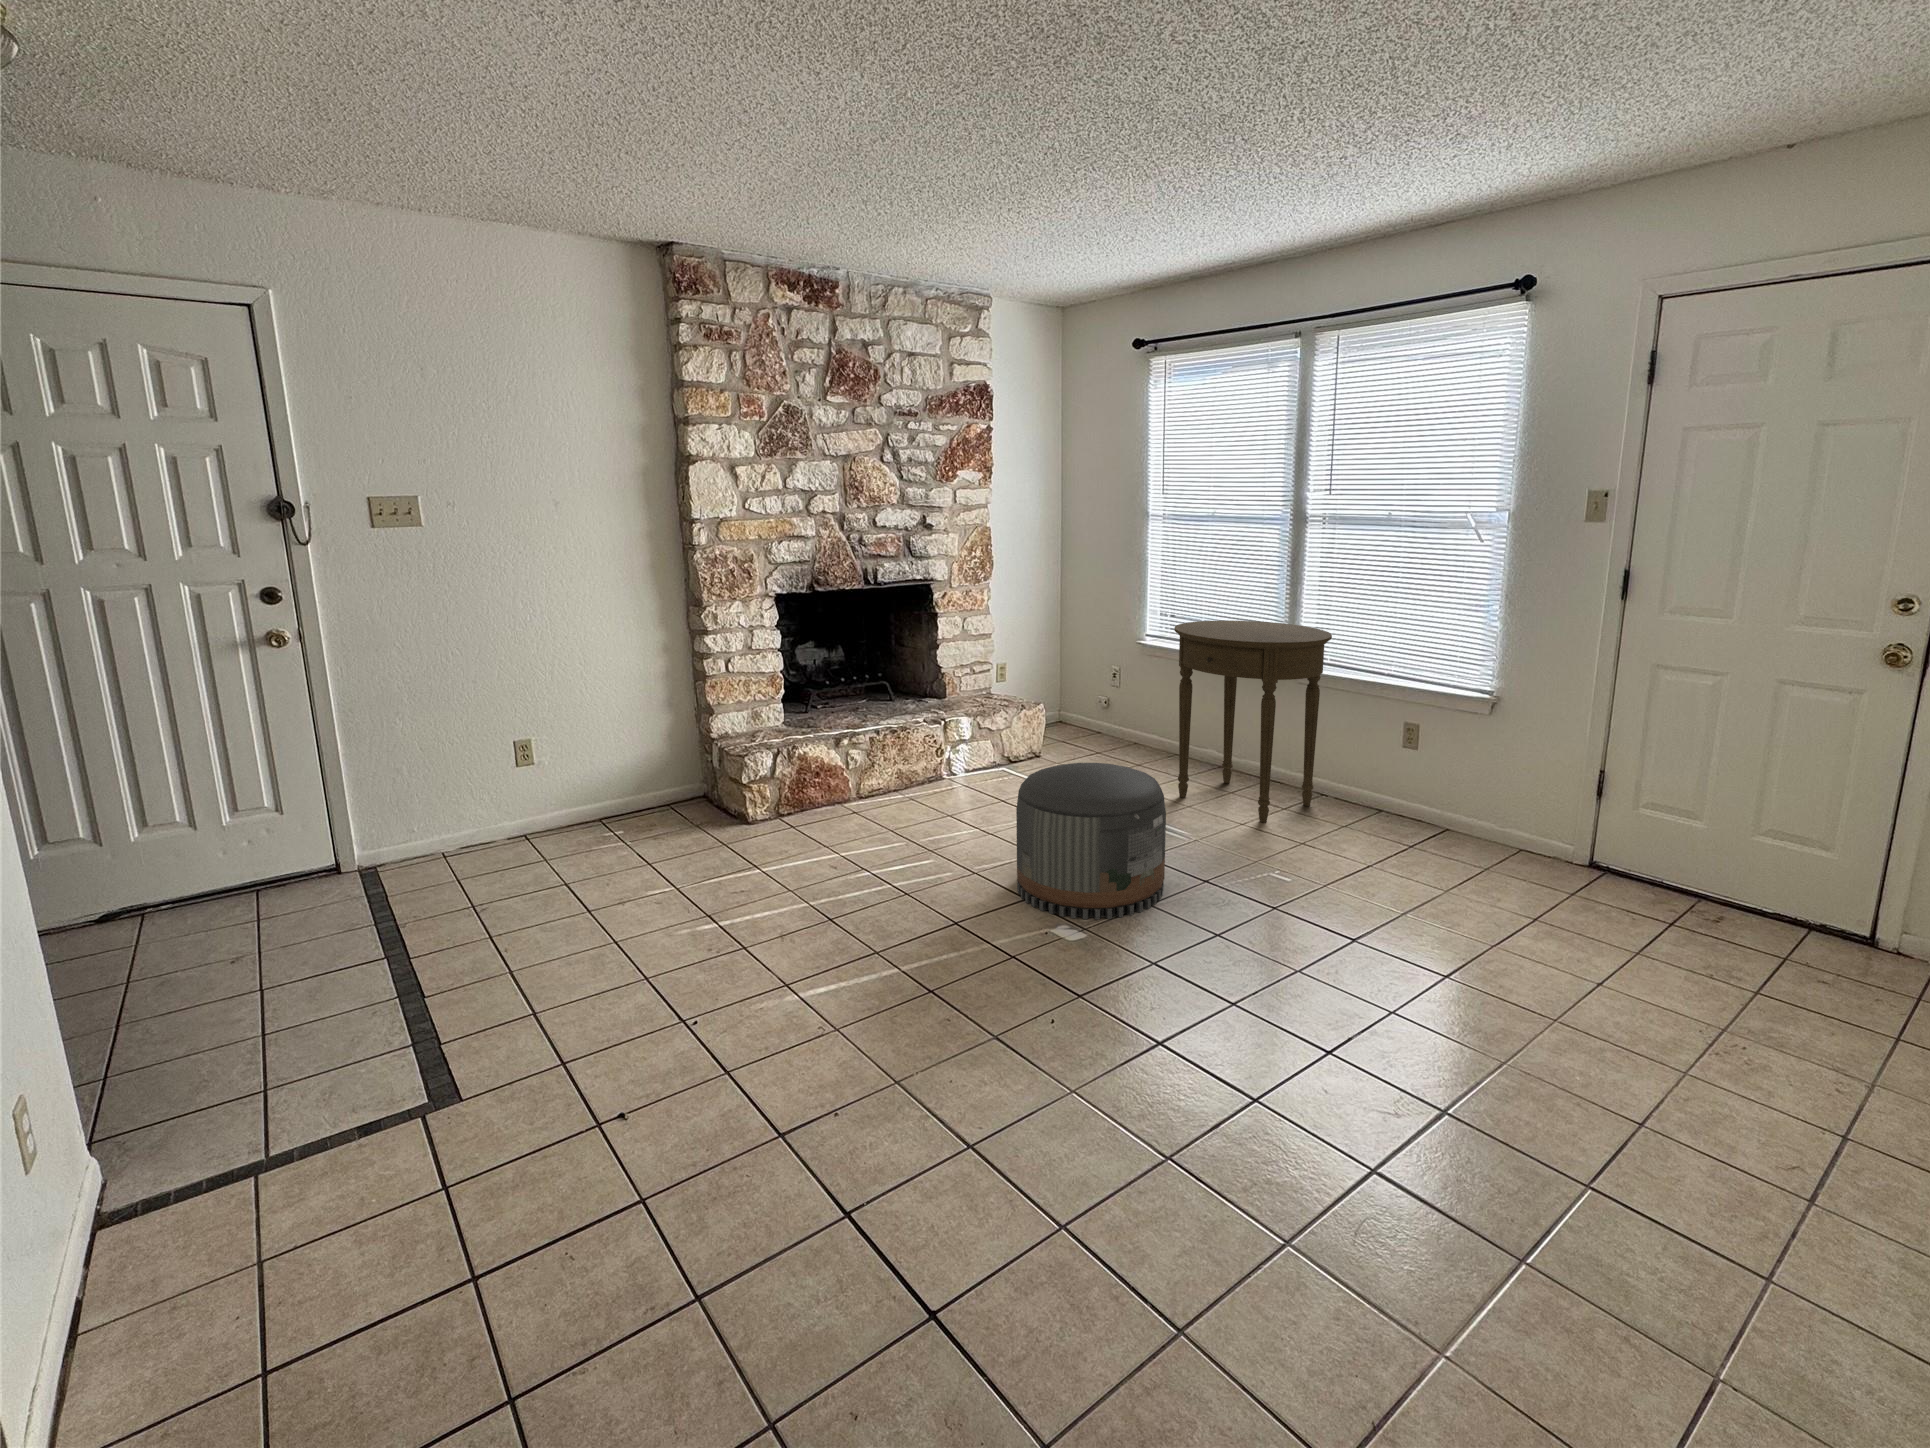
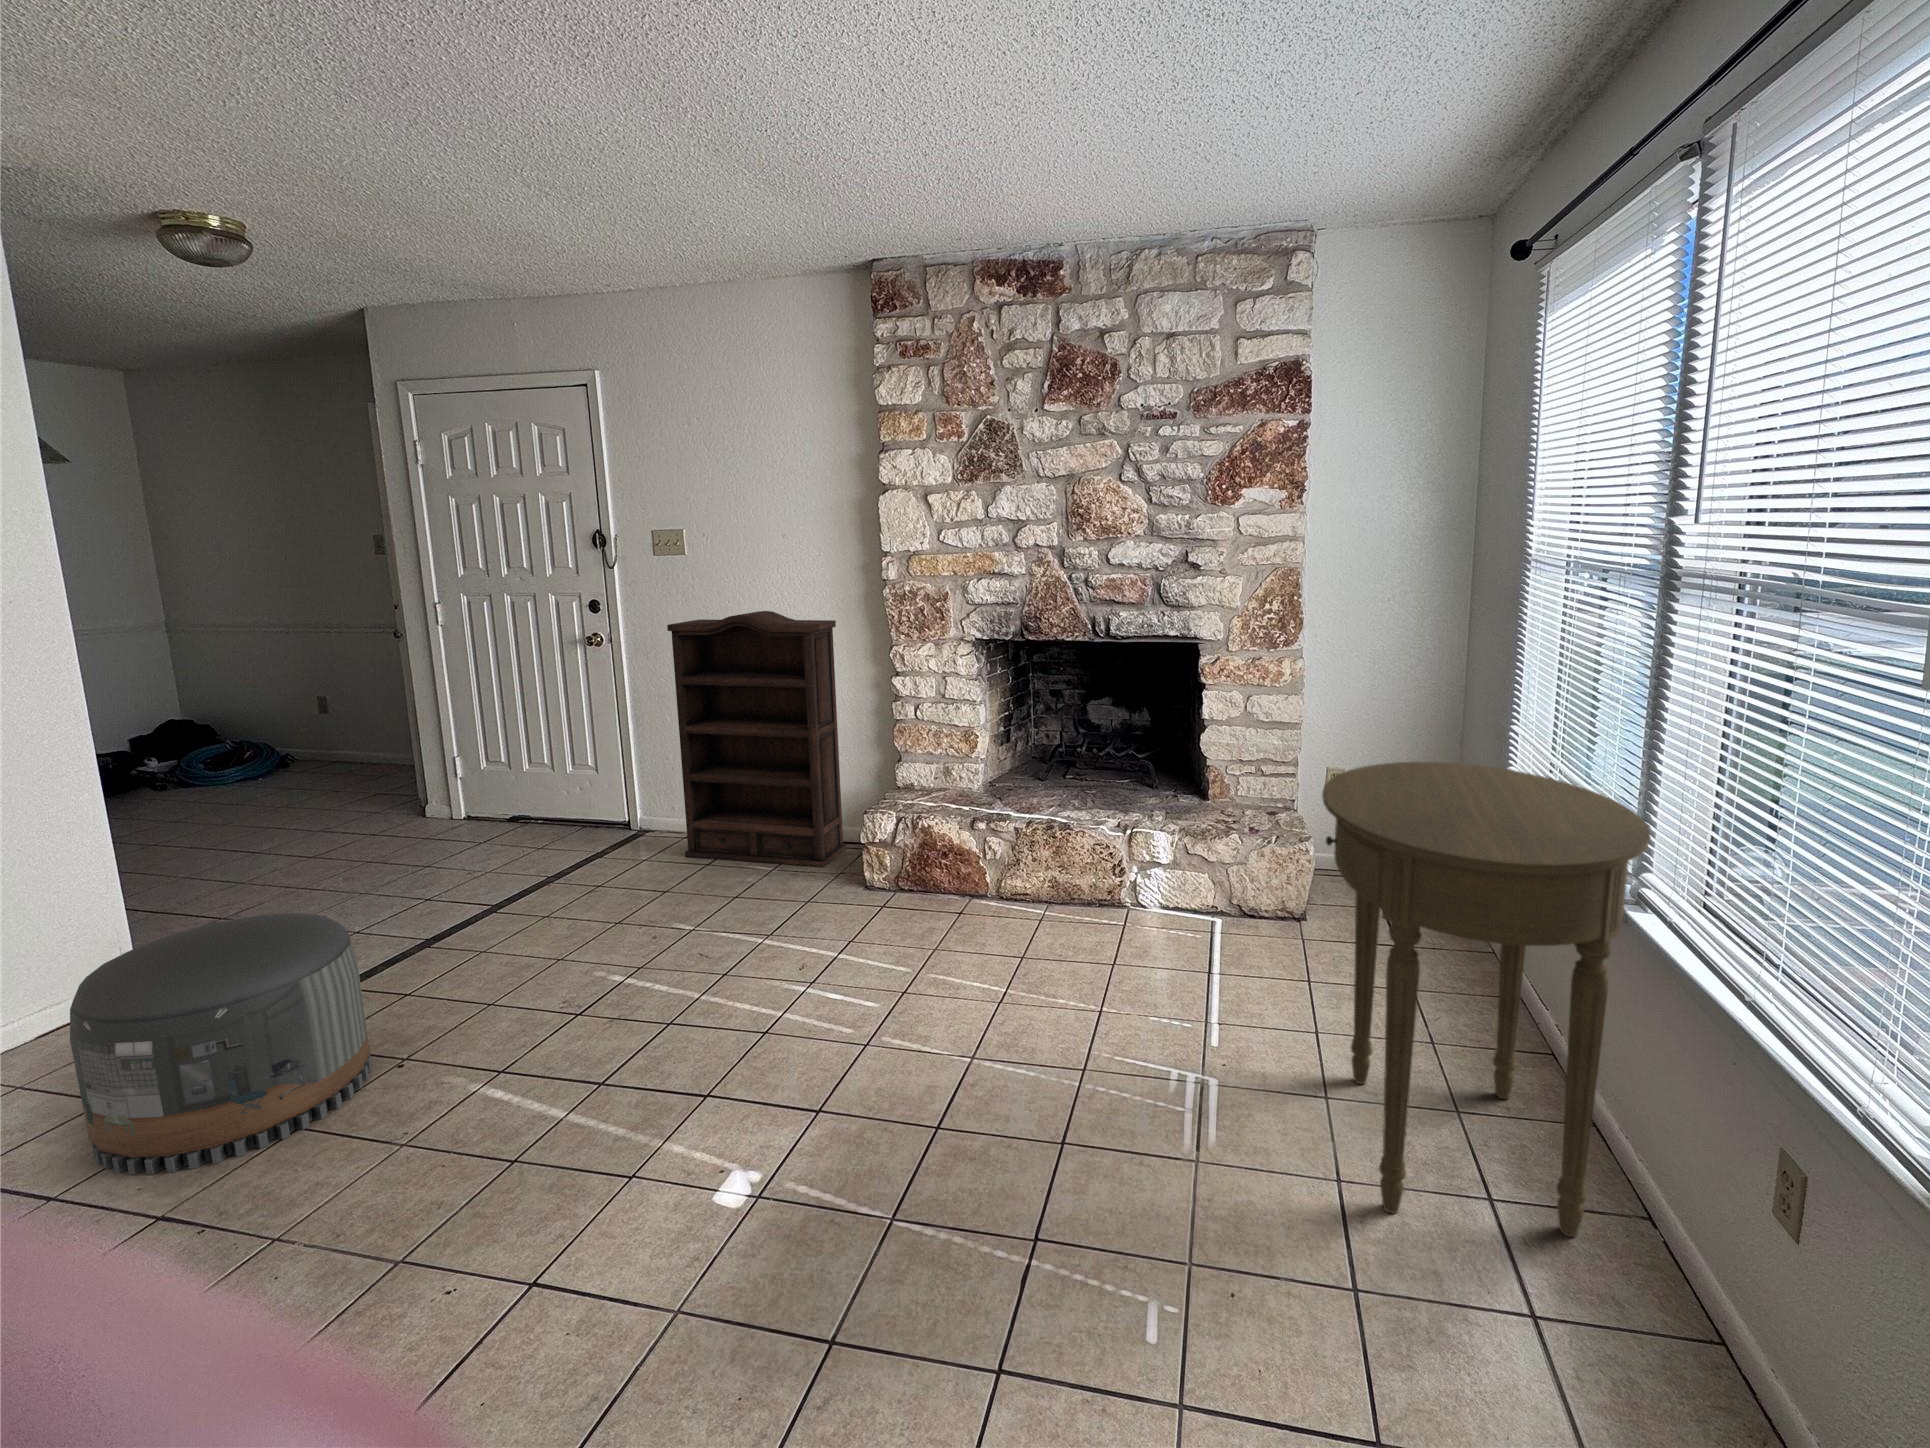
bookshelf: none [453,585,667,867] -> present [667,611,847,867]
pouf: present [1016,763,1166,919] -> present [70,913,371,1175]

